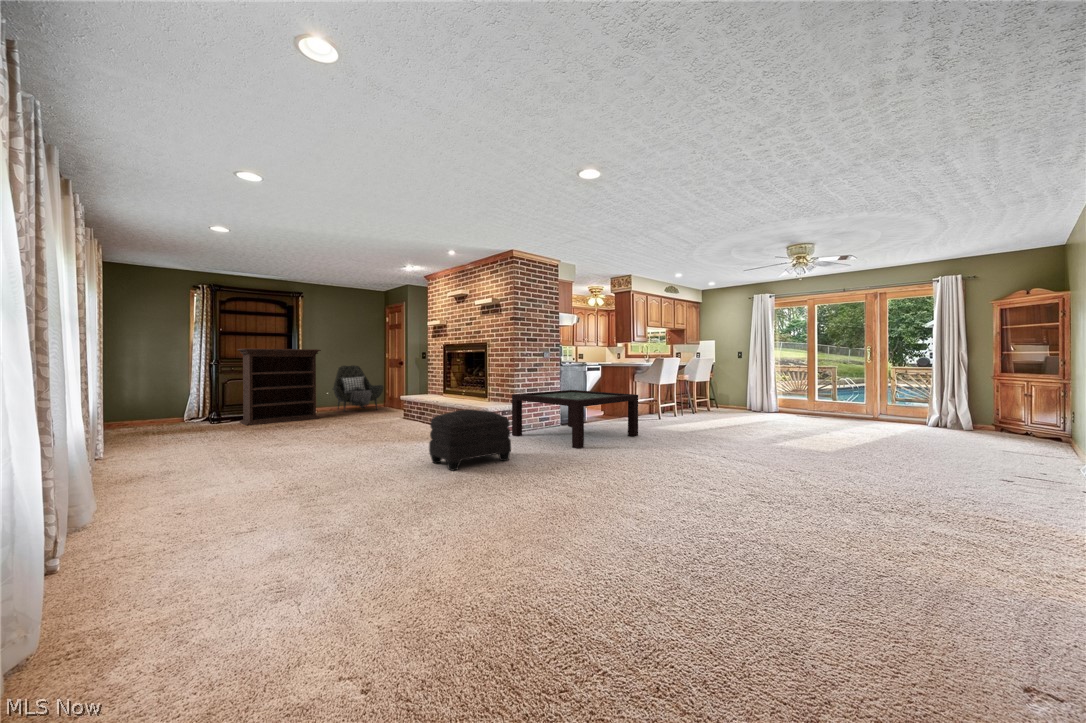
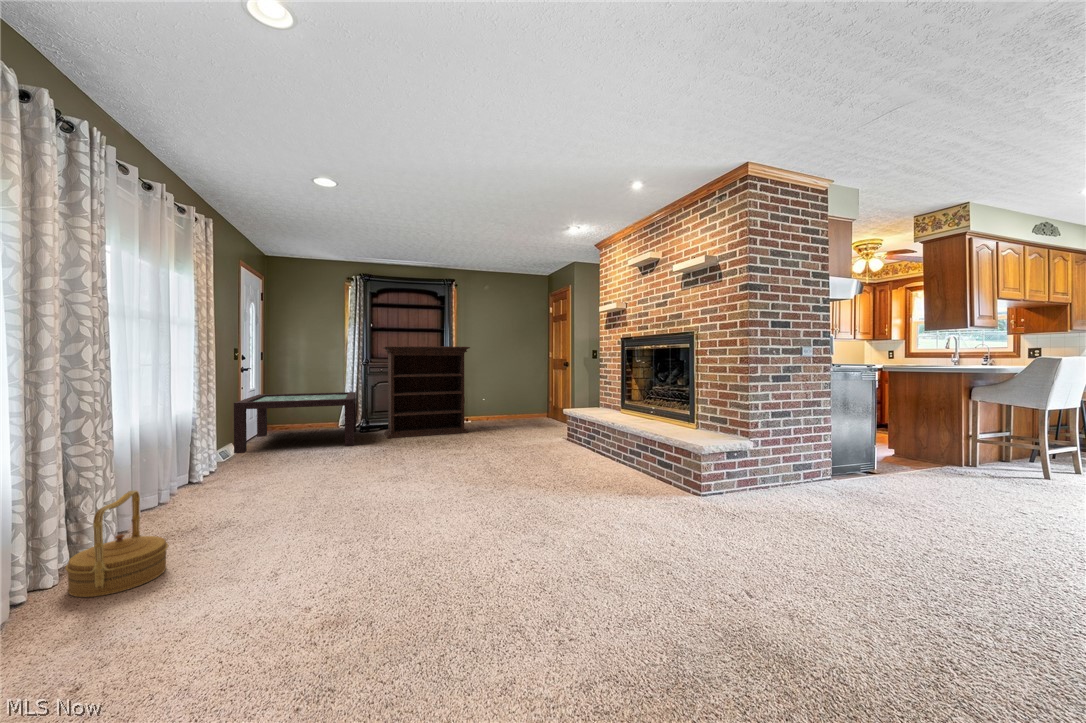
armchair: present [333,365,384,412] -> none [488,367,546,425]
coffee table: present [512,390,638,449] -> present [234,392,356,453]
ottoman: present [429,409,511,471] -> none [599,463,779,609]
basket: none [96,443,159,502] -> present [65,491,168,597]

